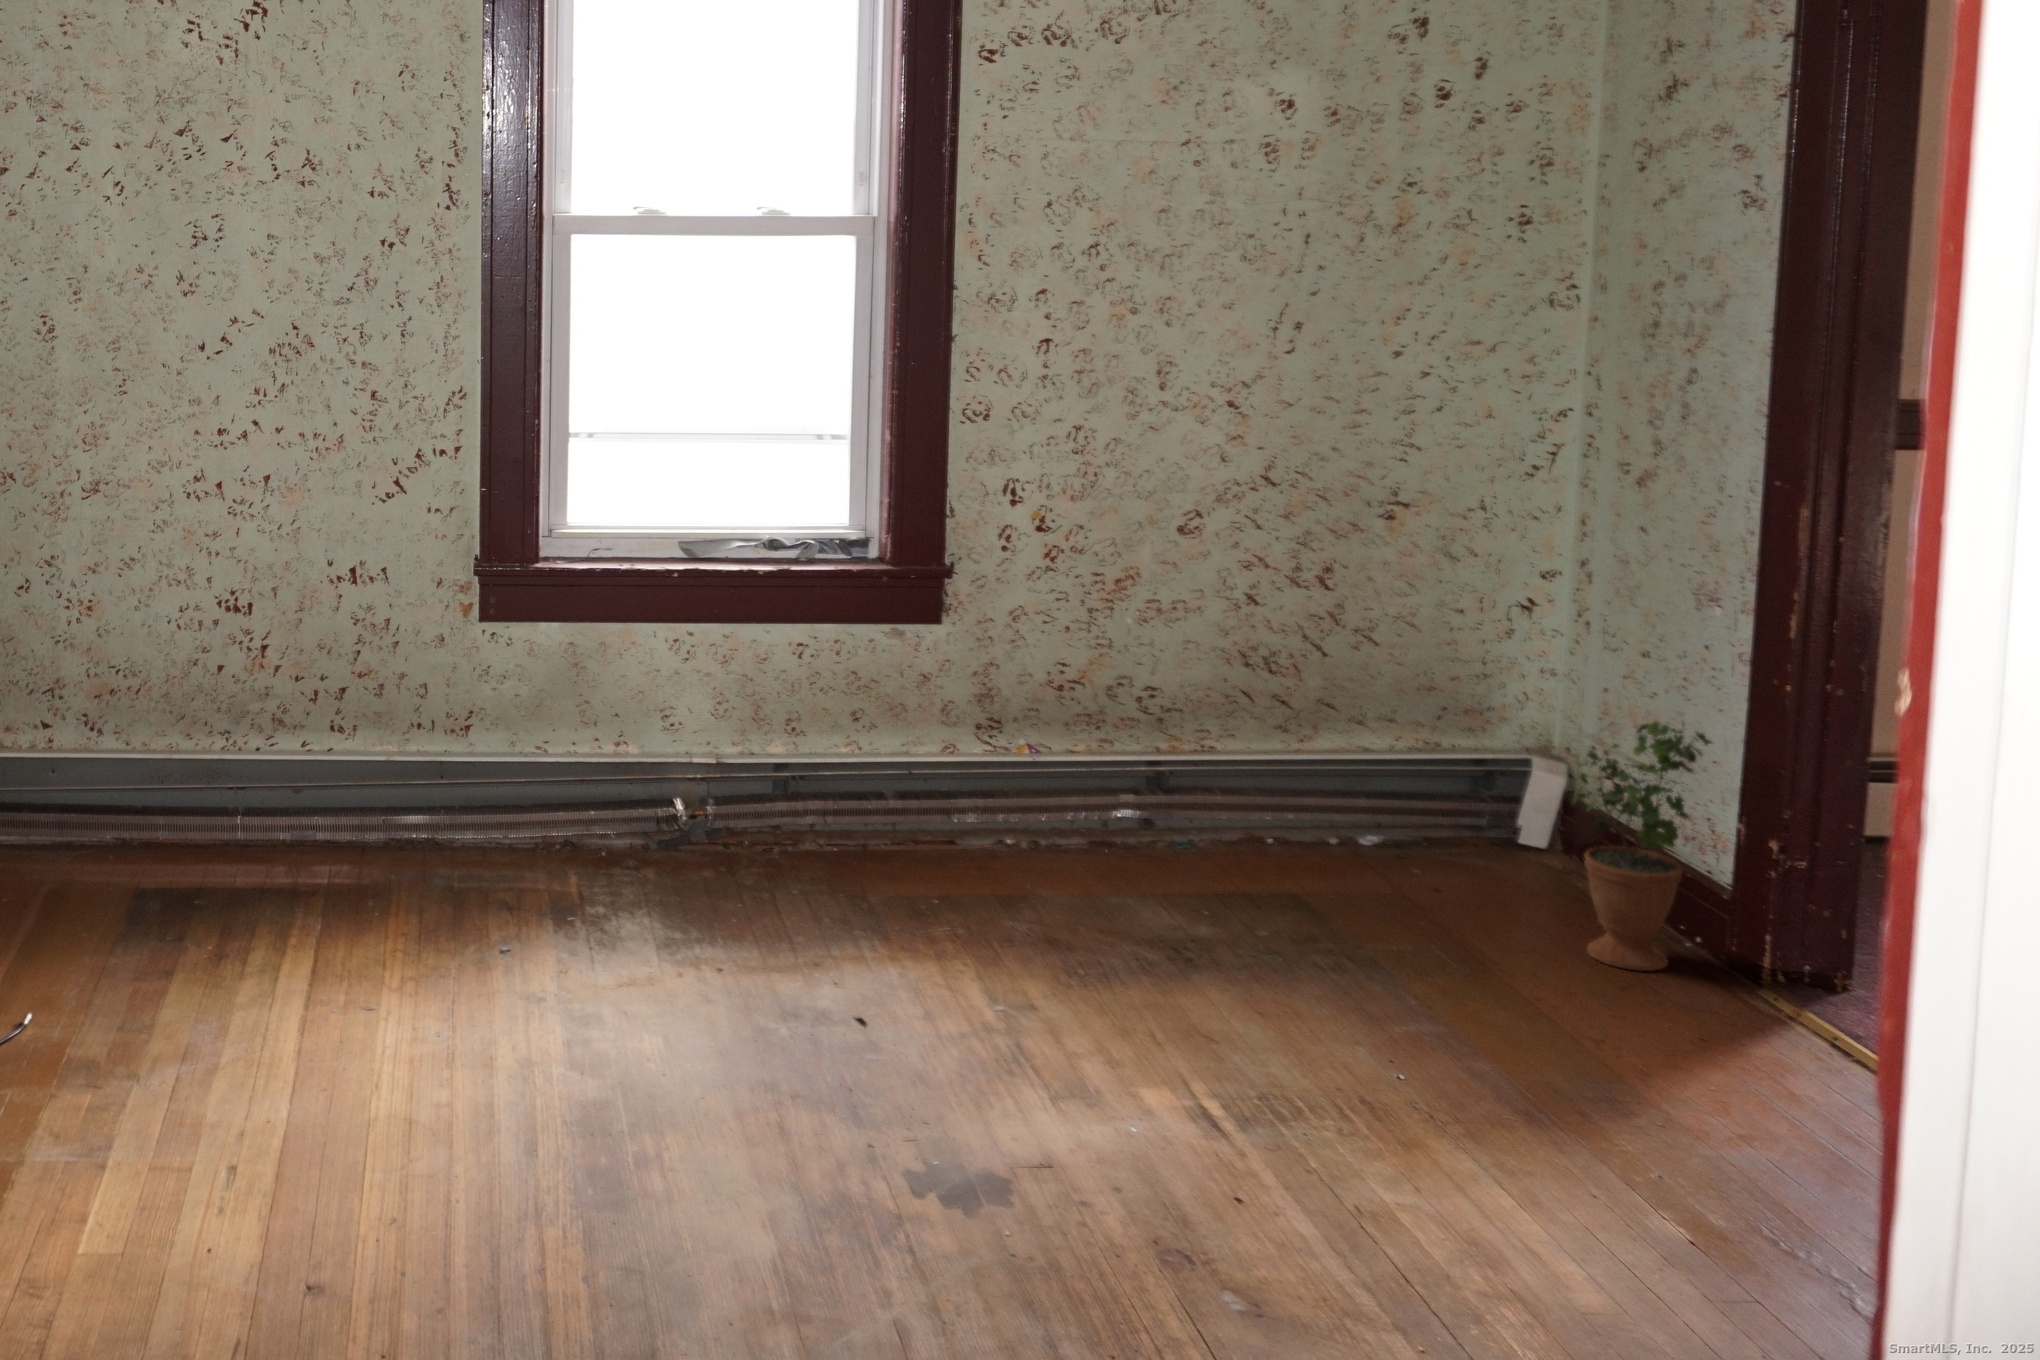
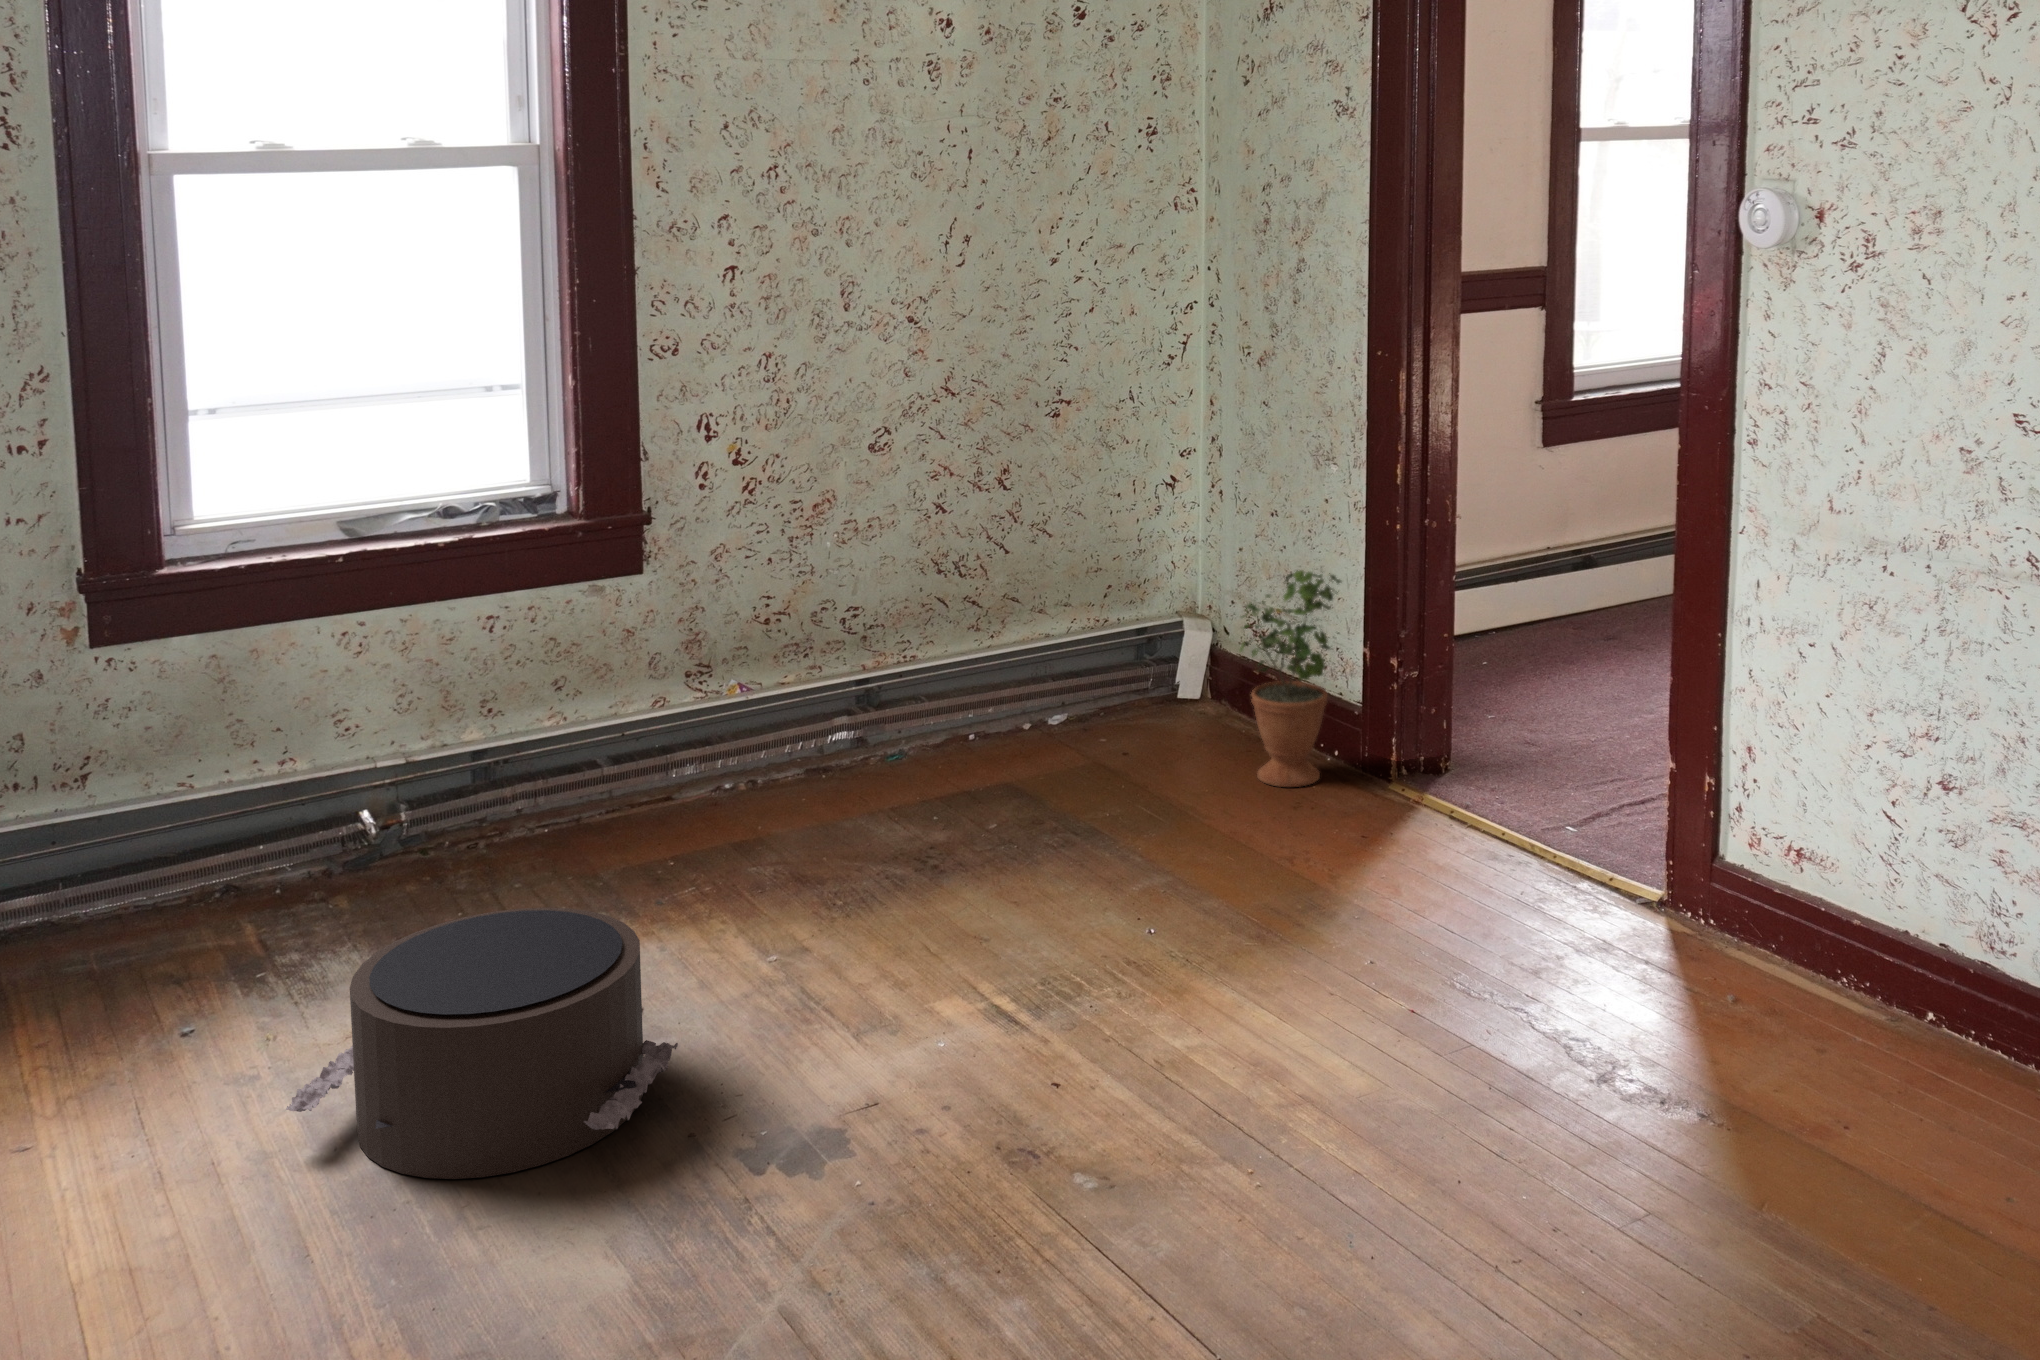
pouf: none [568,897,886,1119] -> present [286,907,678,1179]

